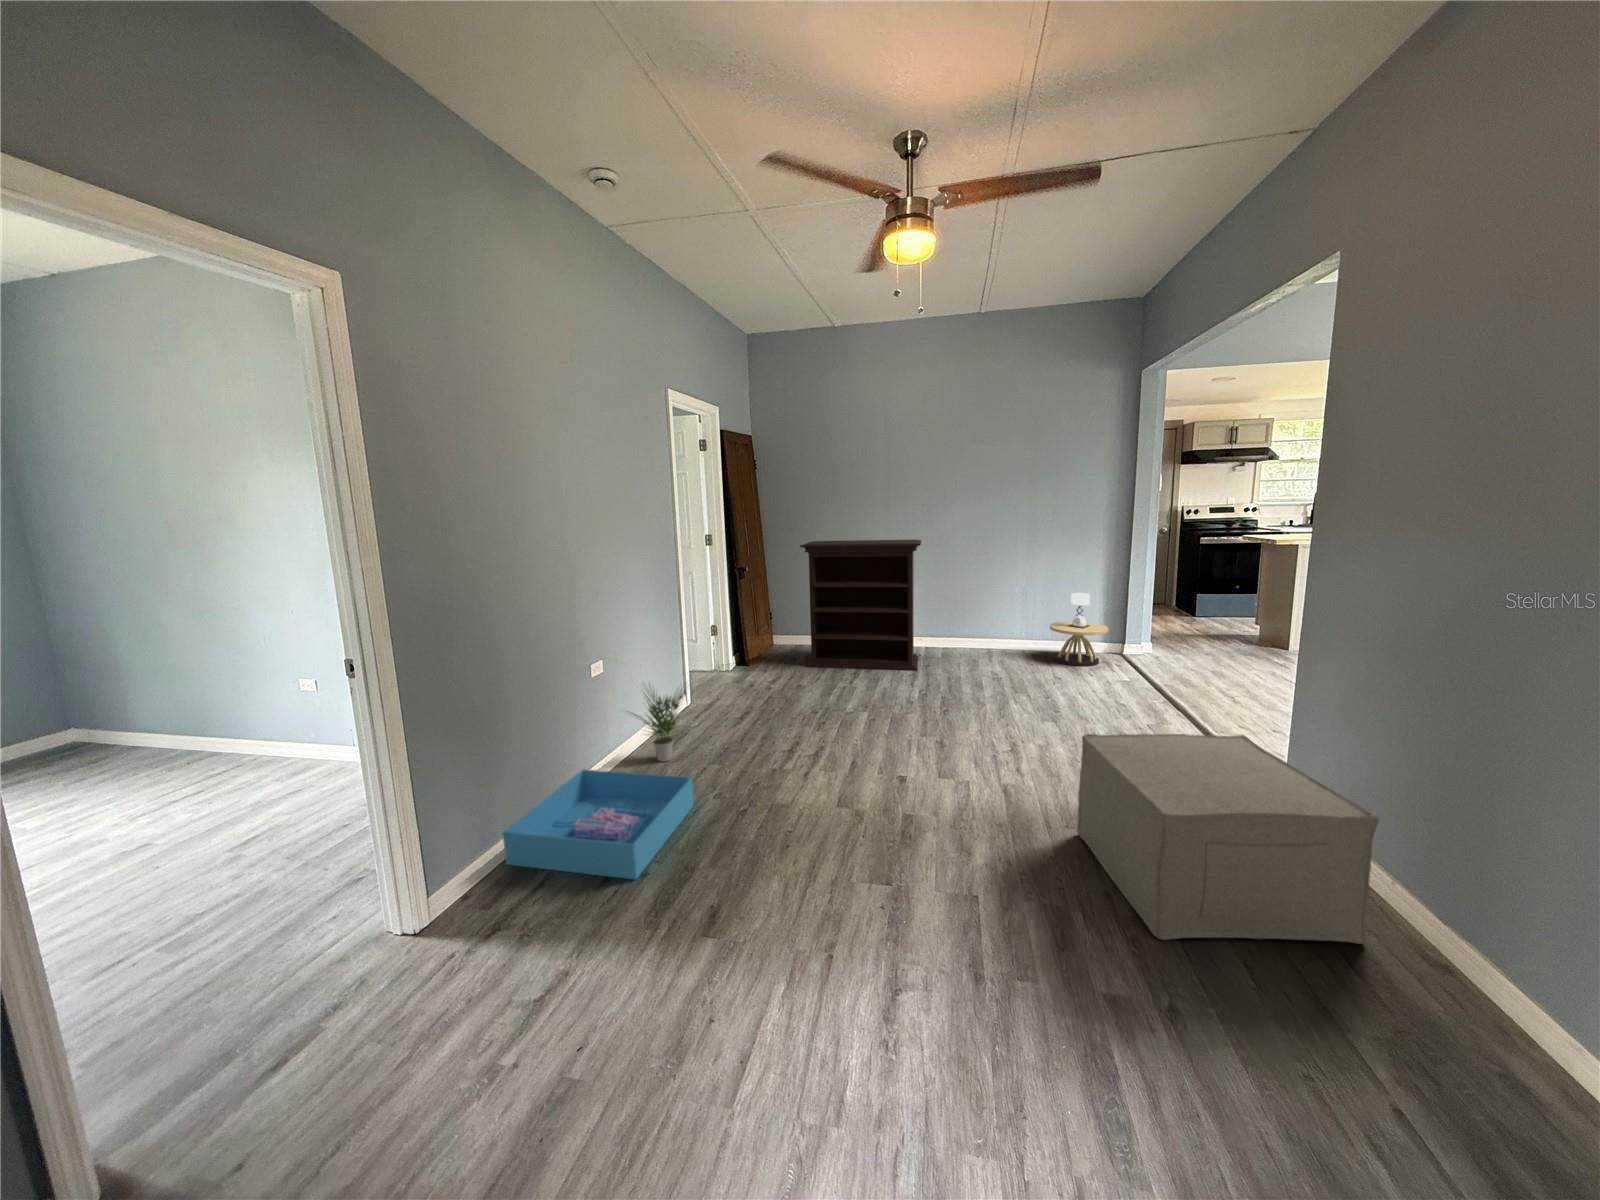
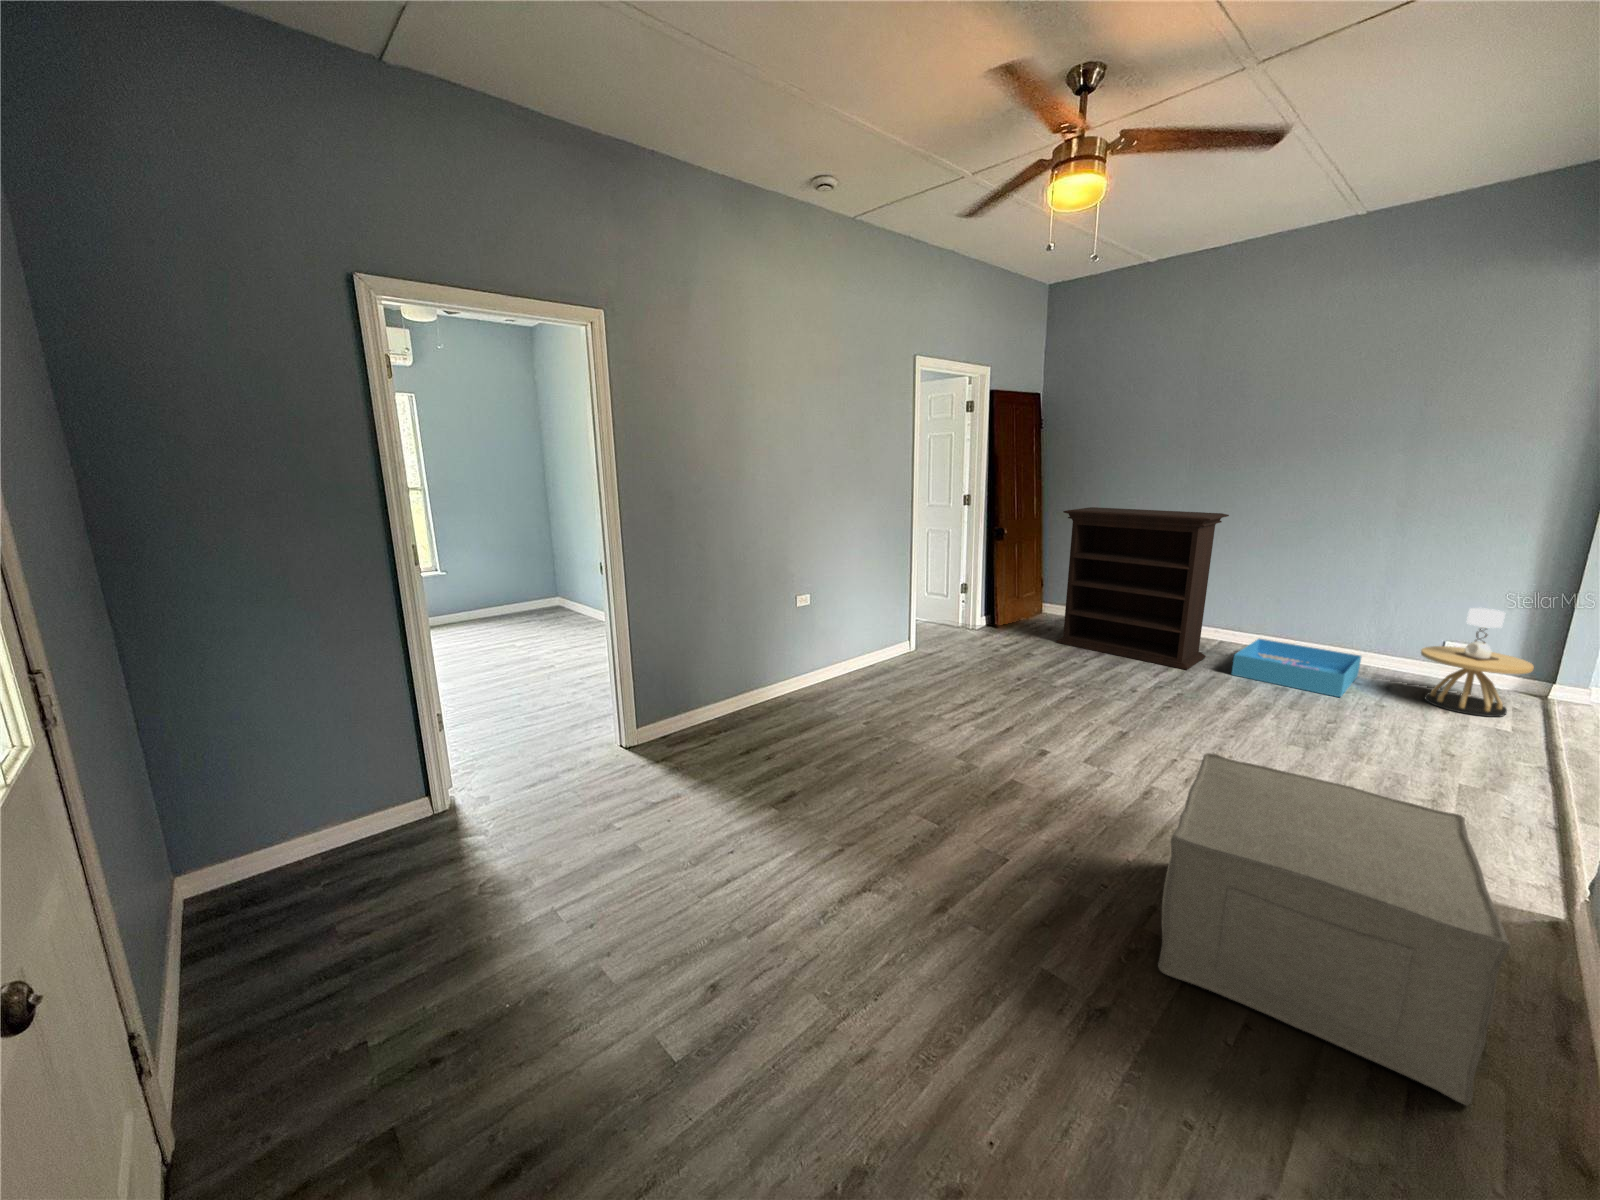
potted plant: present [630,689,689,762] -> none [818,619,881,691]
storage bin: present [503,770,694,880] -> present [1232,639,1362,697]

